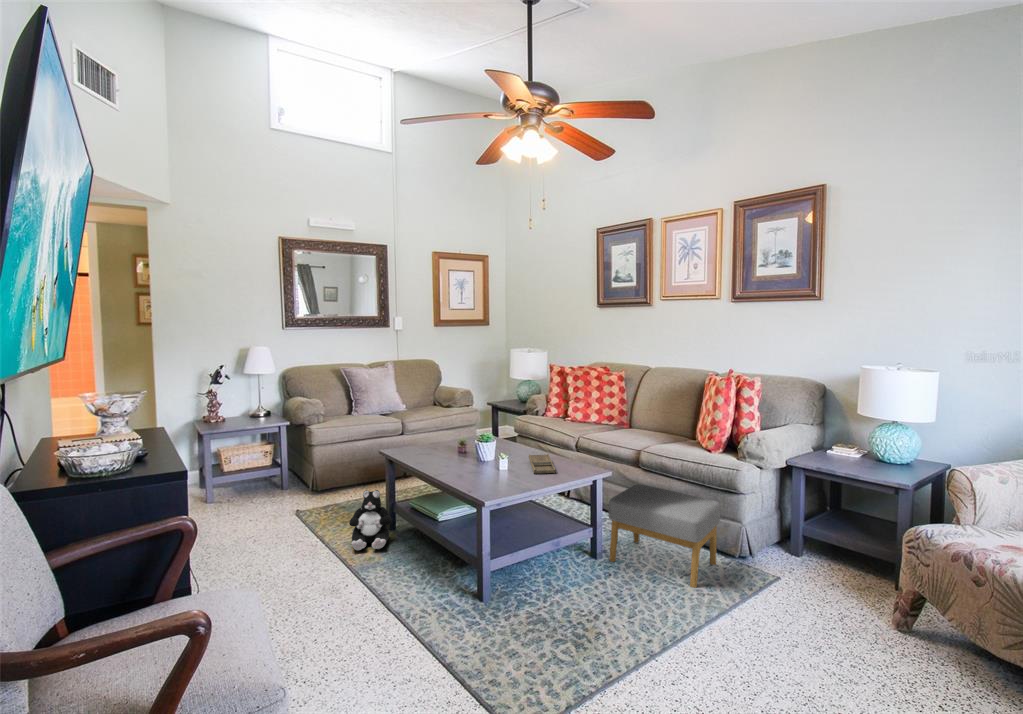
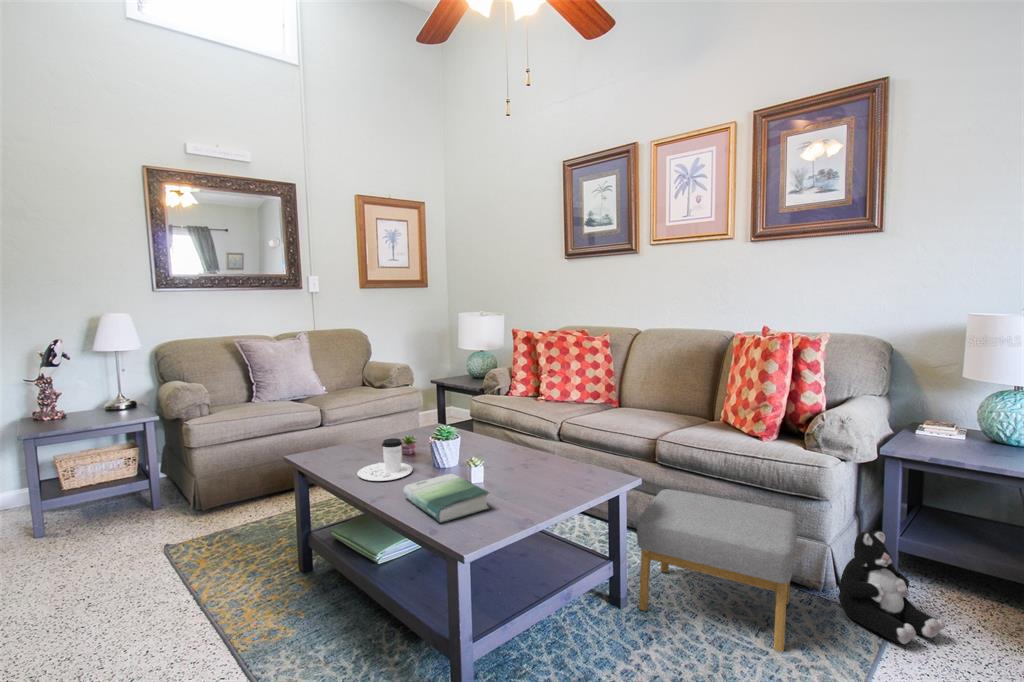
coffee cup: none [429,440,464,466] -> present [357,438,412,481]
tray: present [529,454,556,474] -> none [510,452,558,487]
book: none [456,463,508,488] -> present [403,474,489,523]
plush toy: present [349,490,392,550] -> present [839,530,945,644]

